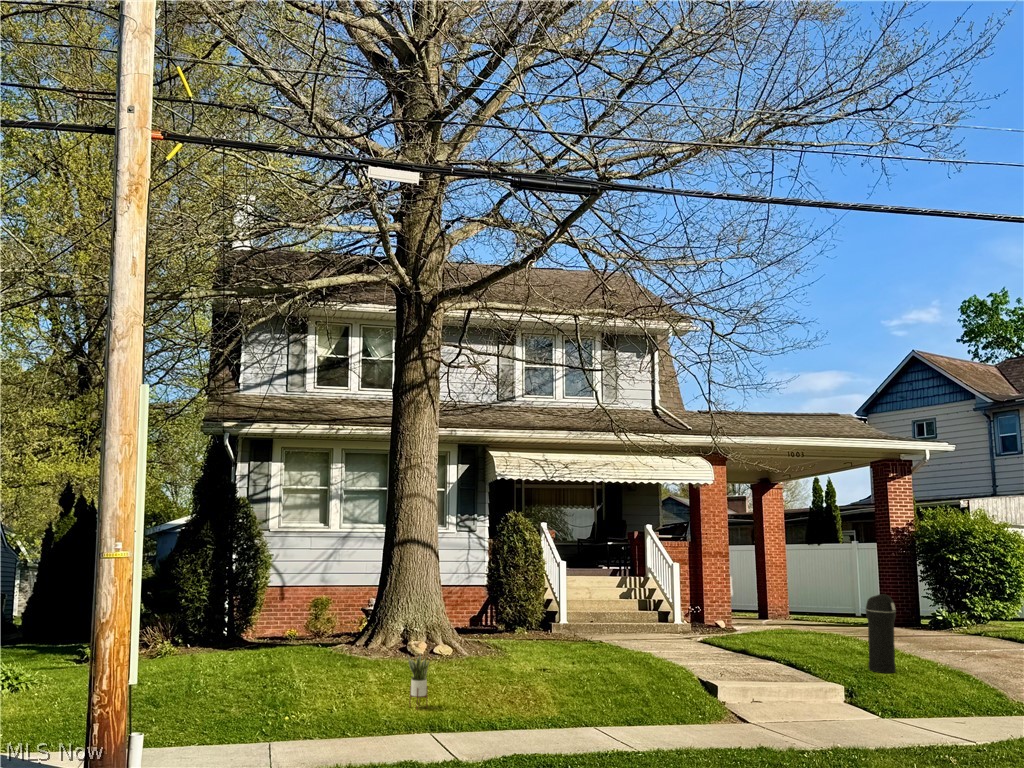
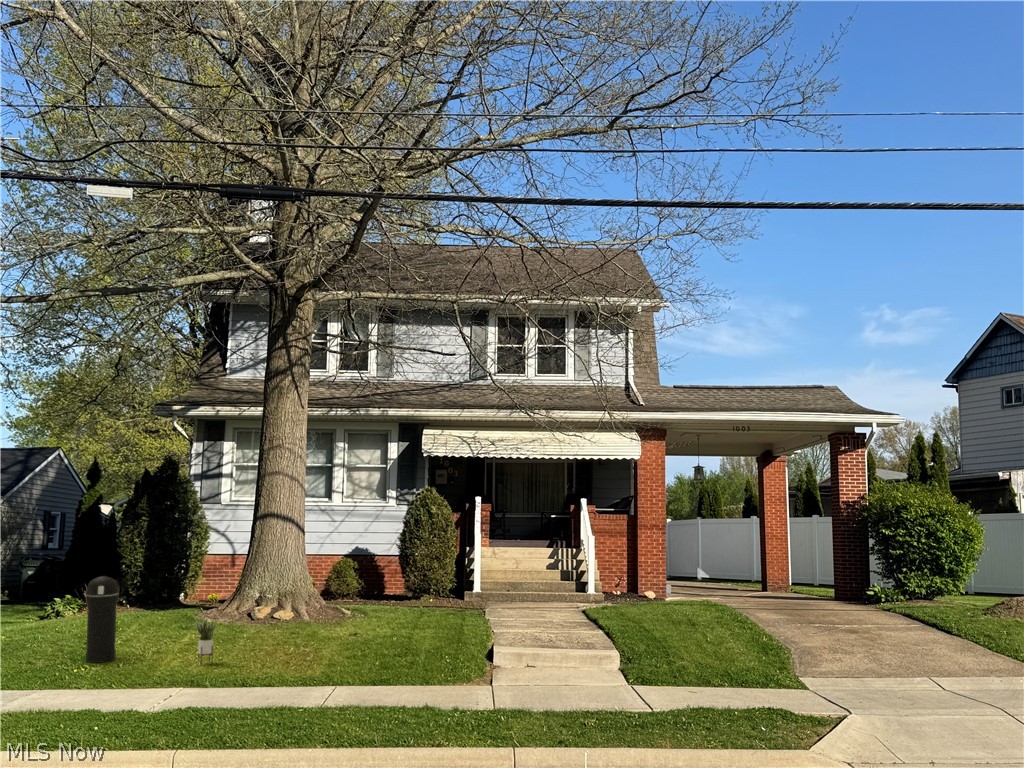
trash can: present [866,594,896,673] -> present [86,576,119,663]

